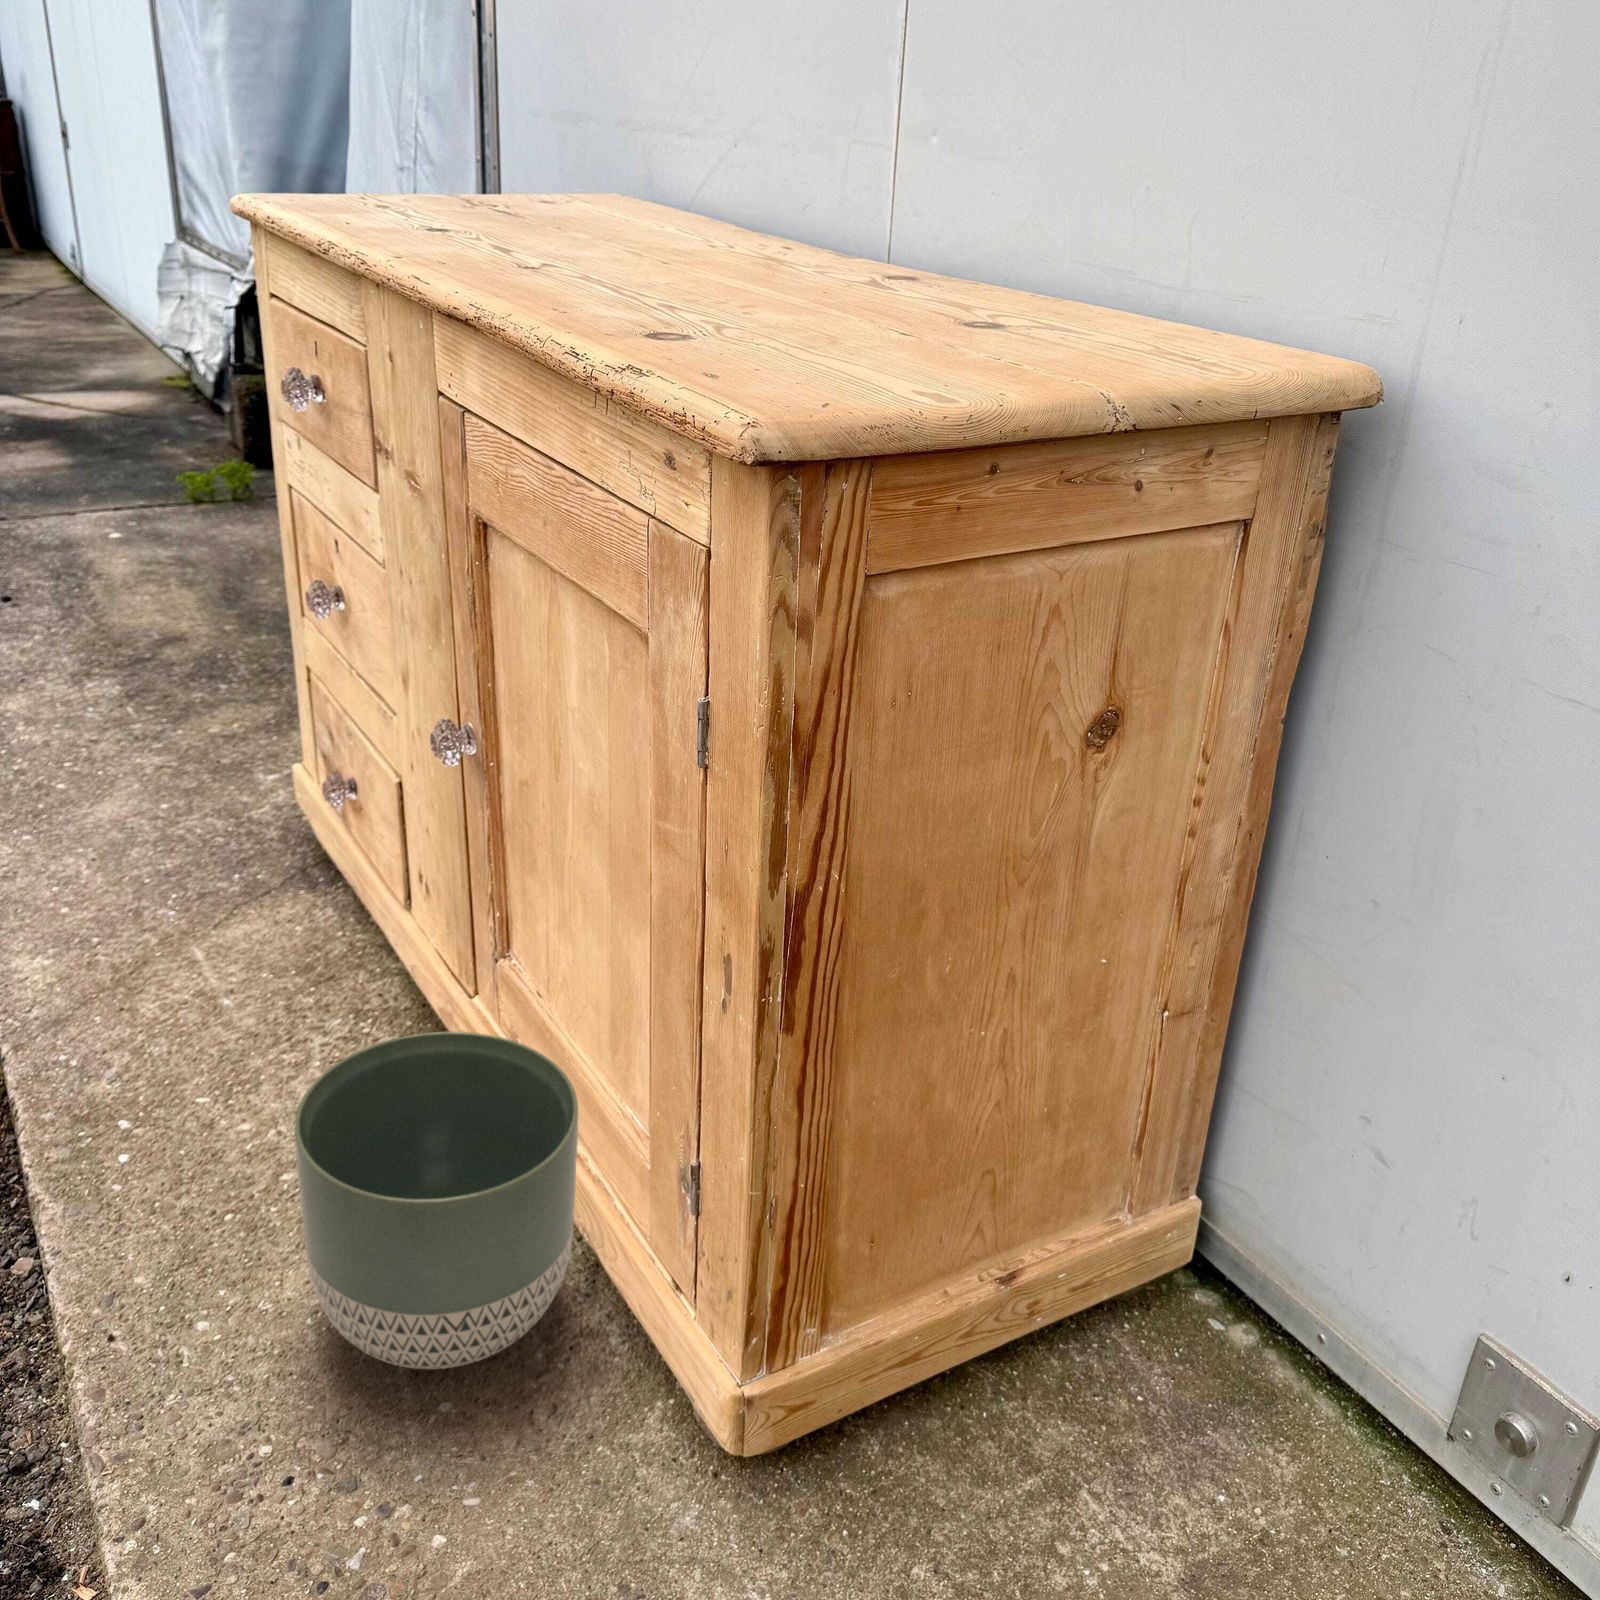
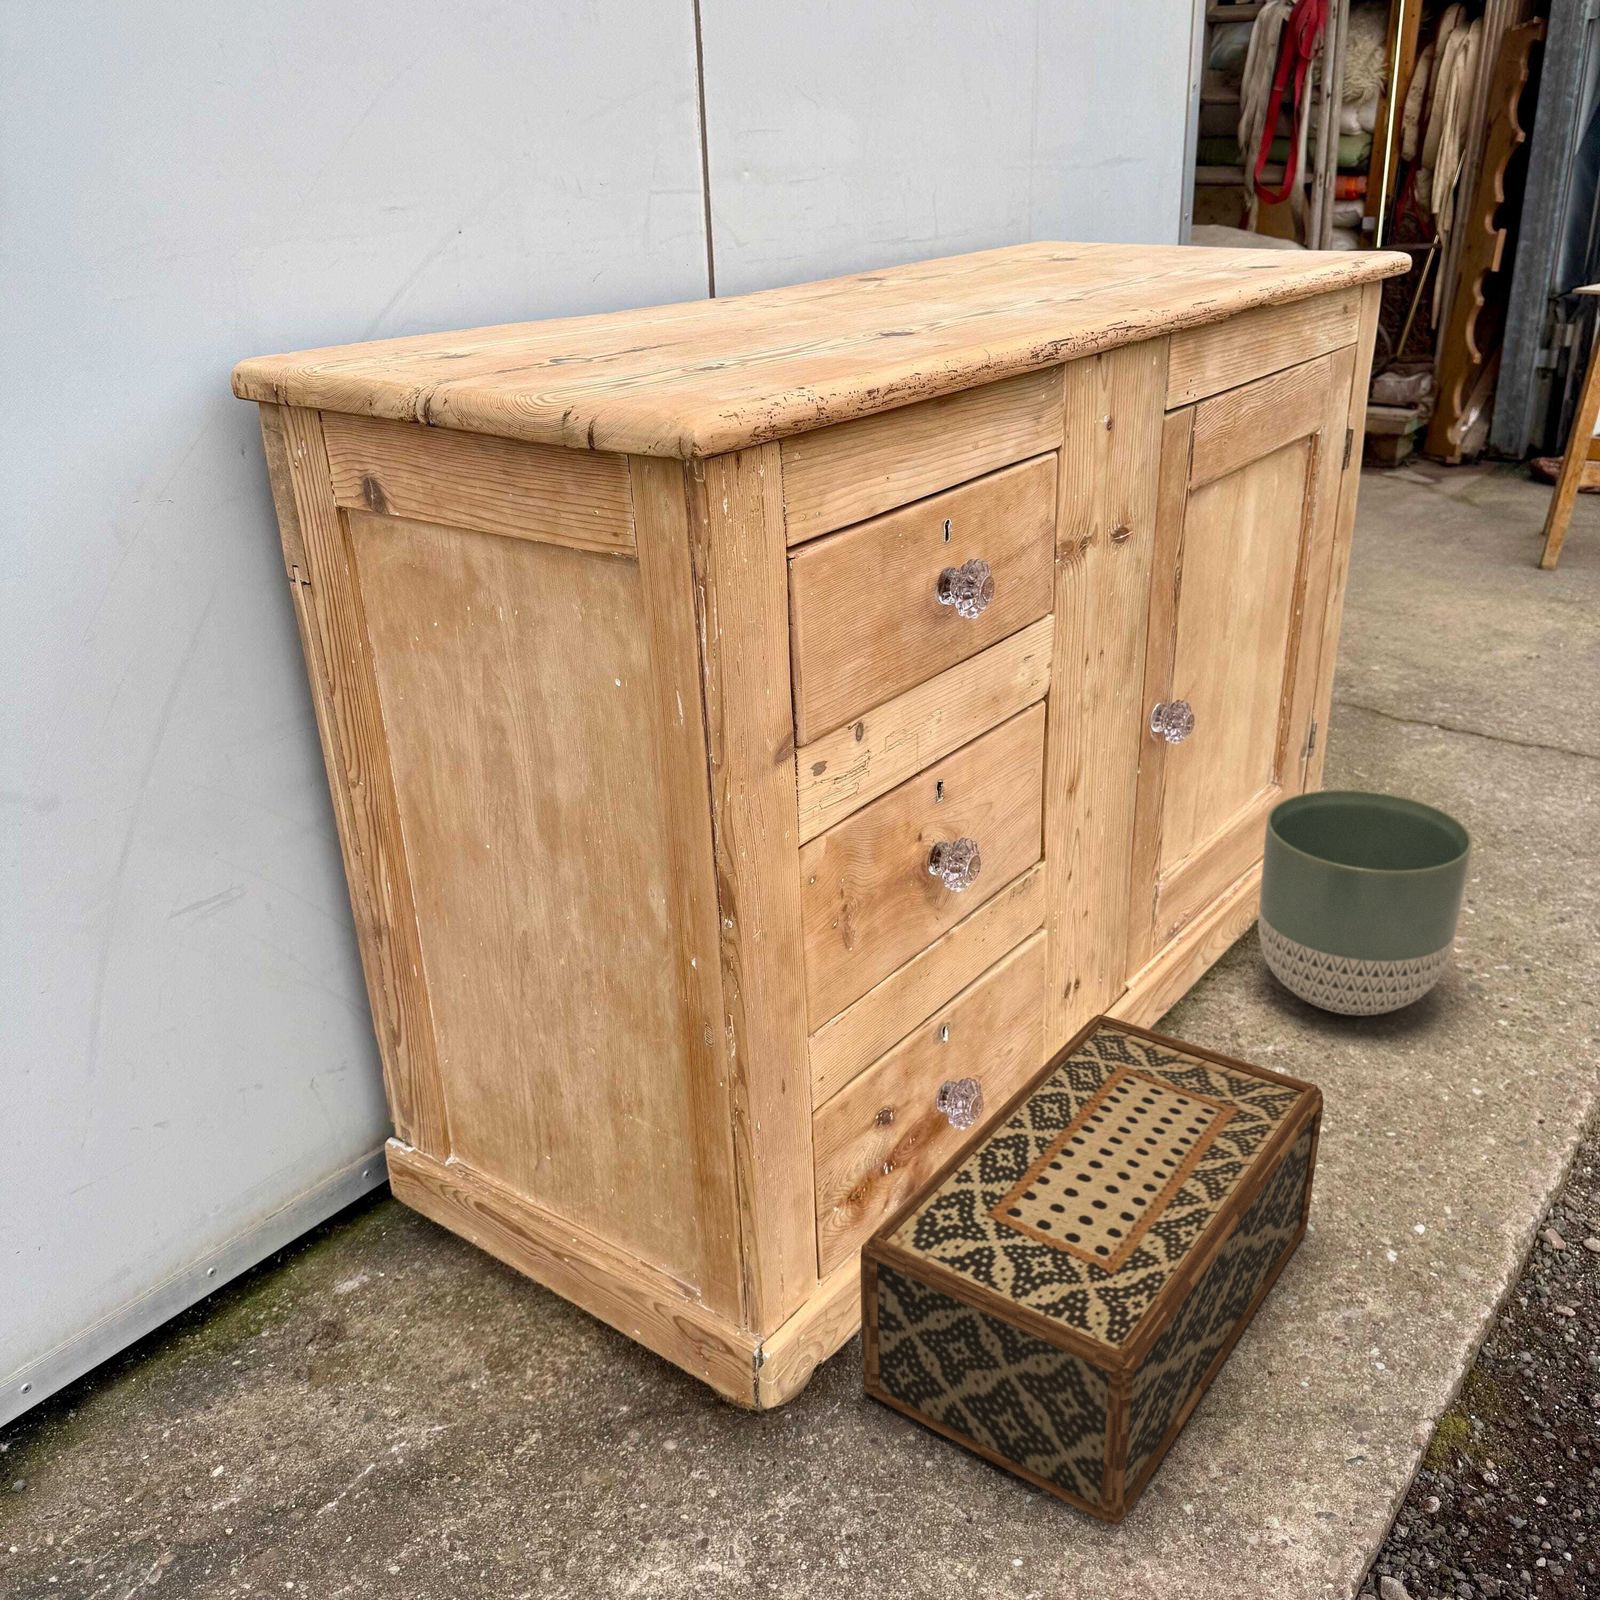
woven basket: none [104,763,415,1088] -> present [860,1014,1324,1525]

